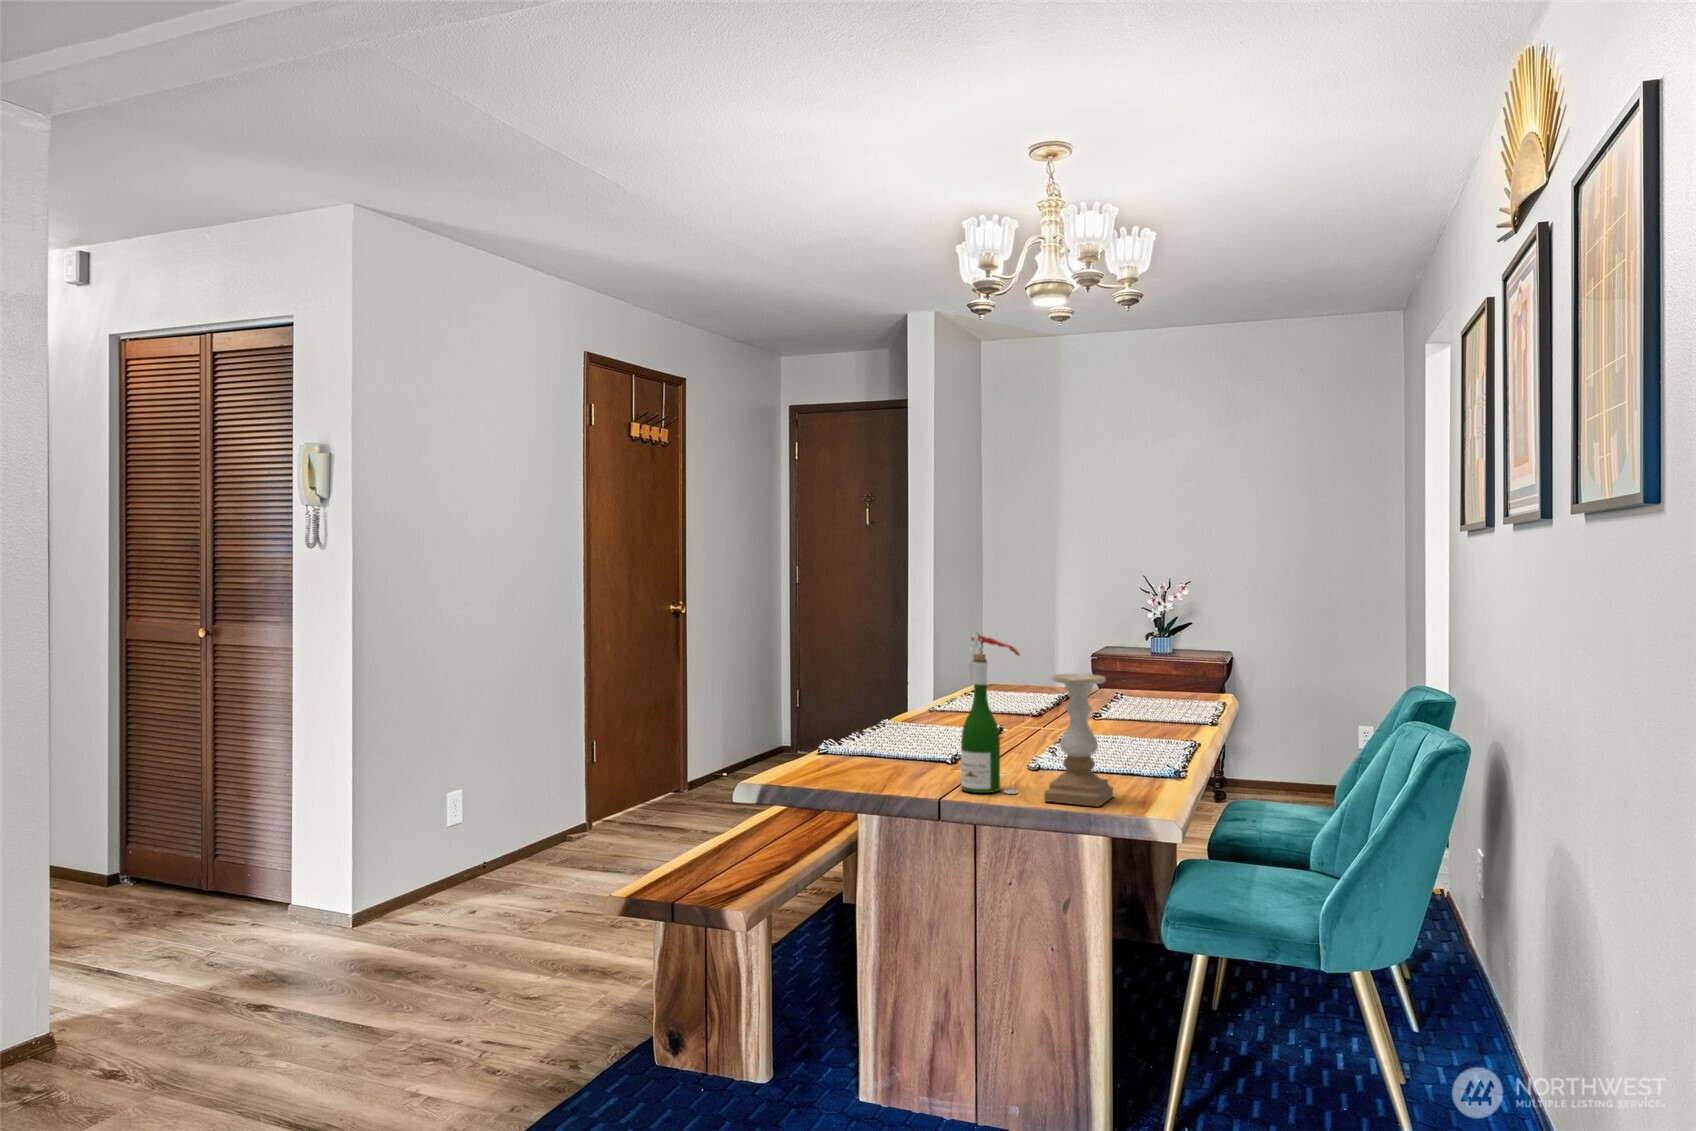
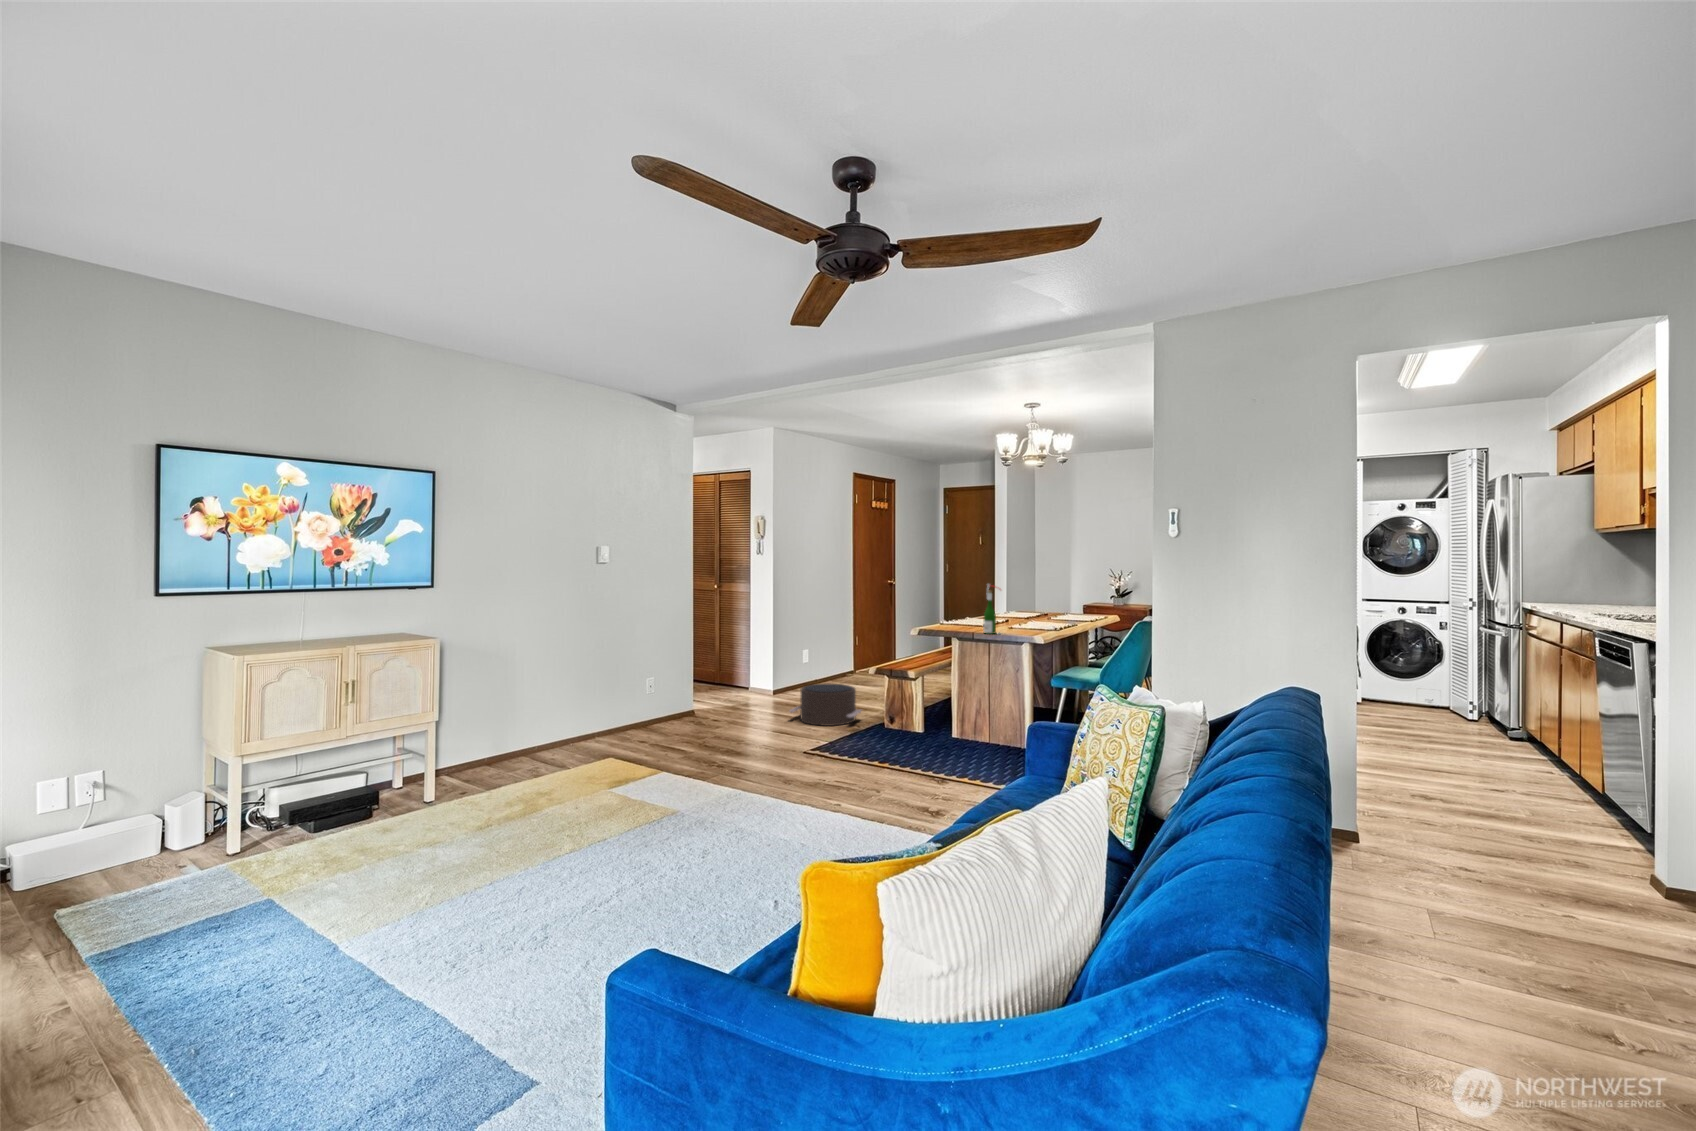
candle holder: present [1044,674,1113,806] -> none [1007,597,1030,636]
pouf: none [350,918,587,1076] -> present [790,684,861,726]

